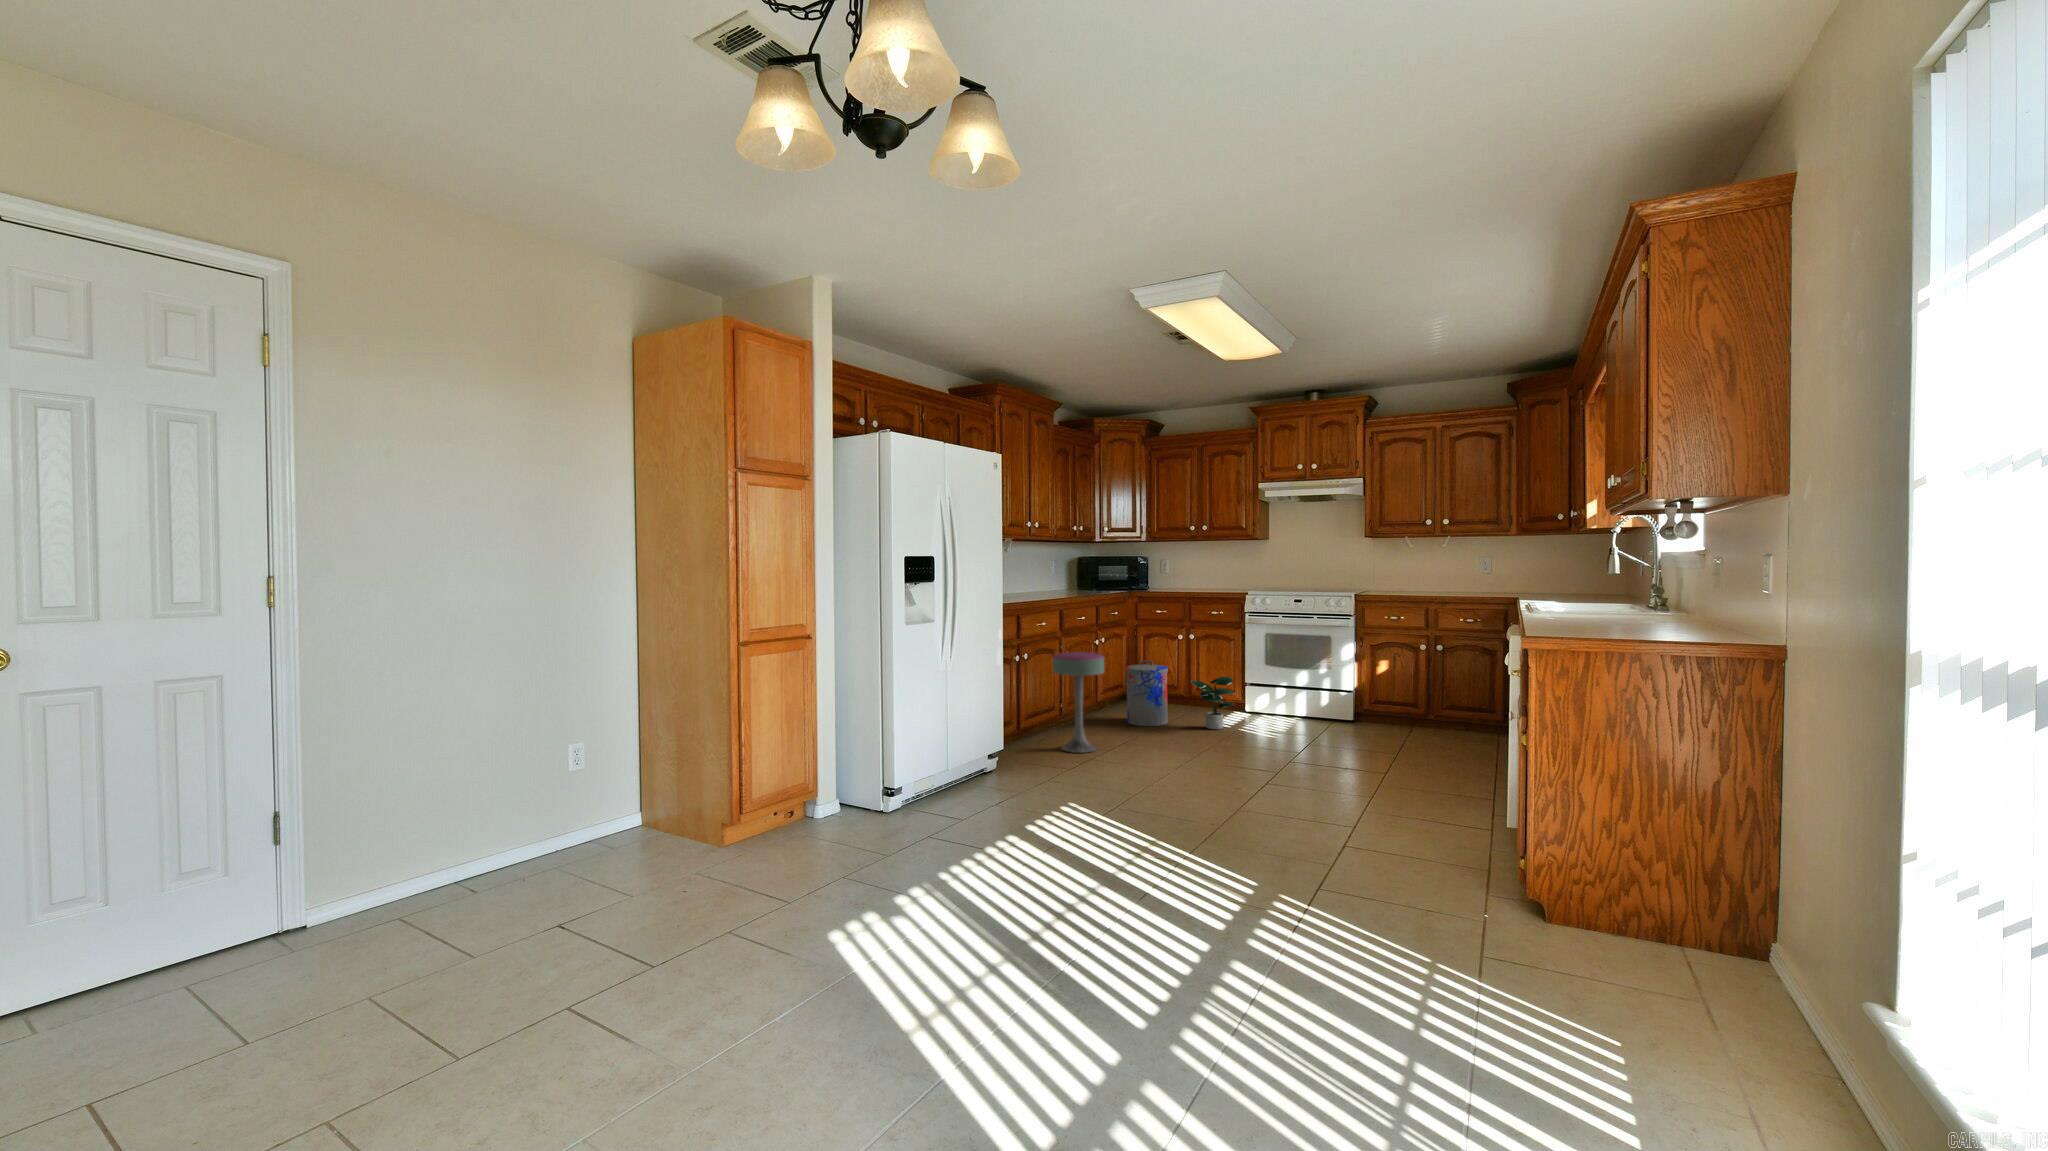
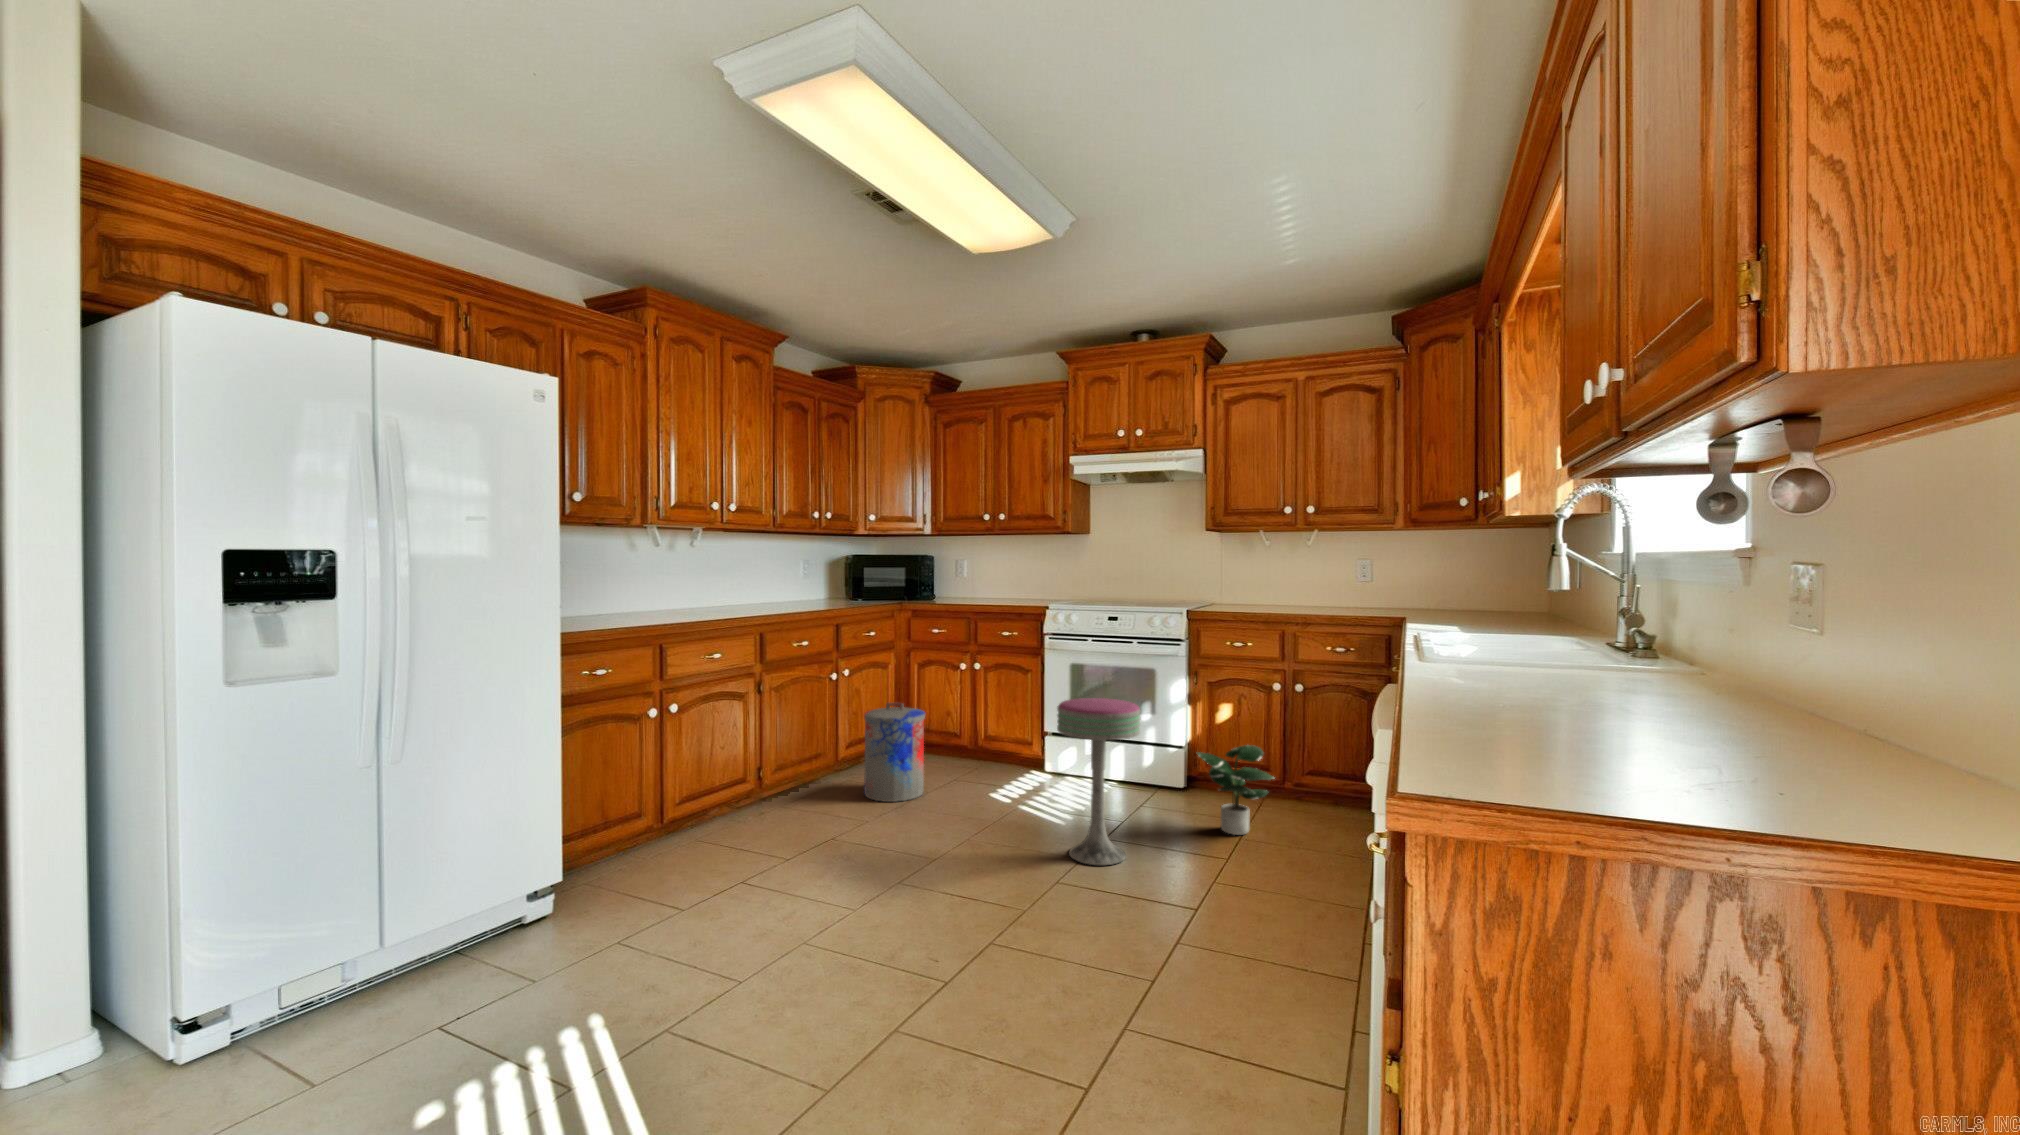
bar stool: present [1053,652,1105,753] -> present [1057,698,1140,866]
potted plant: present [1191,677,1235,729] -> present [1197,745,1274,835]

